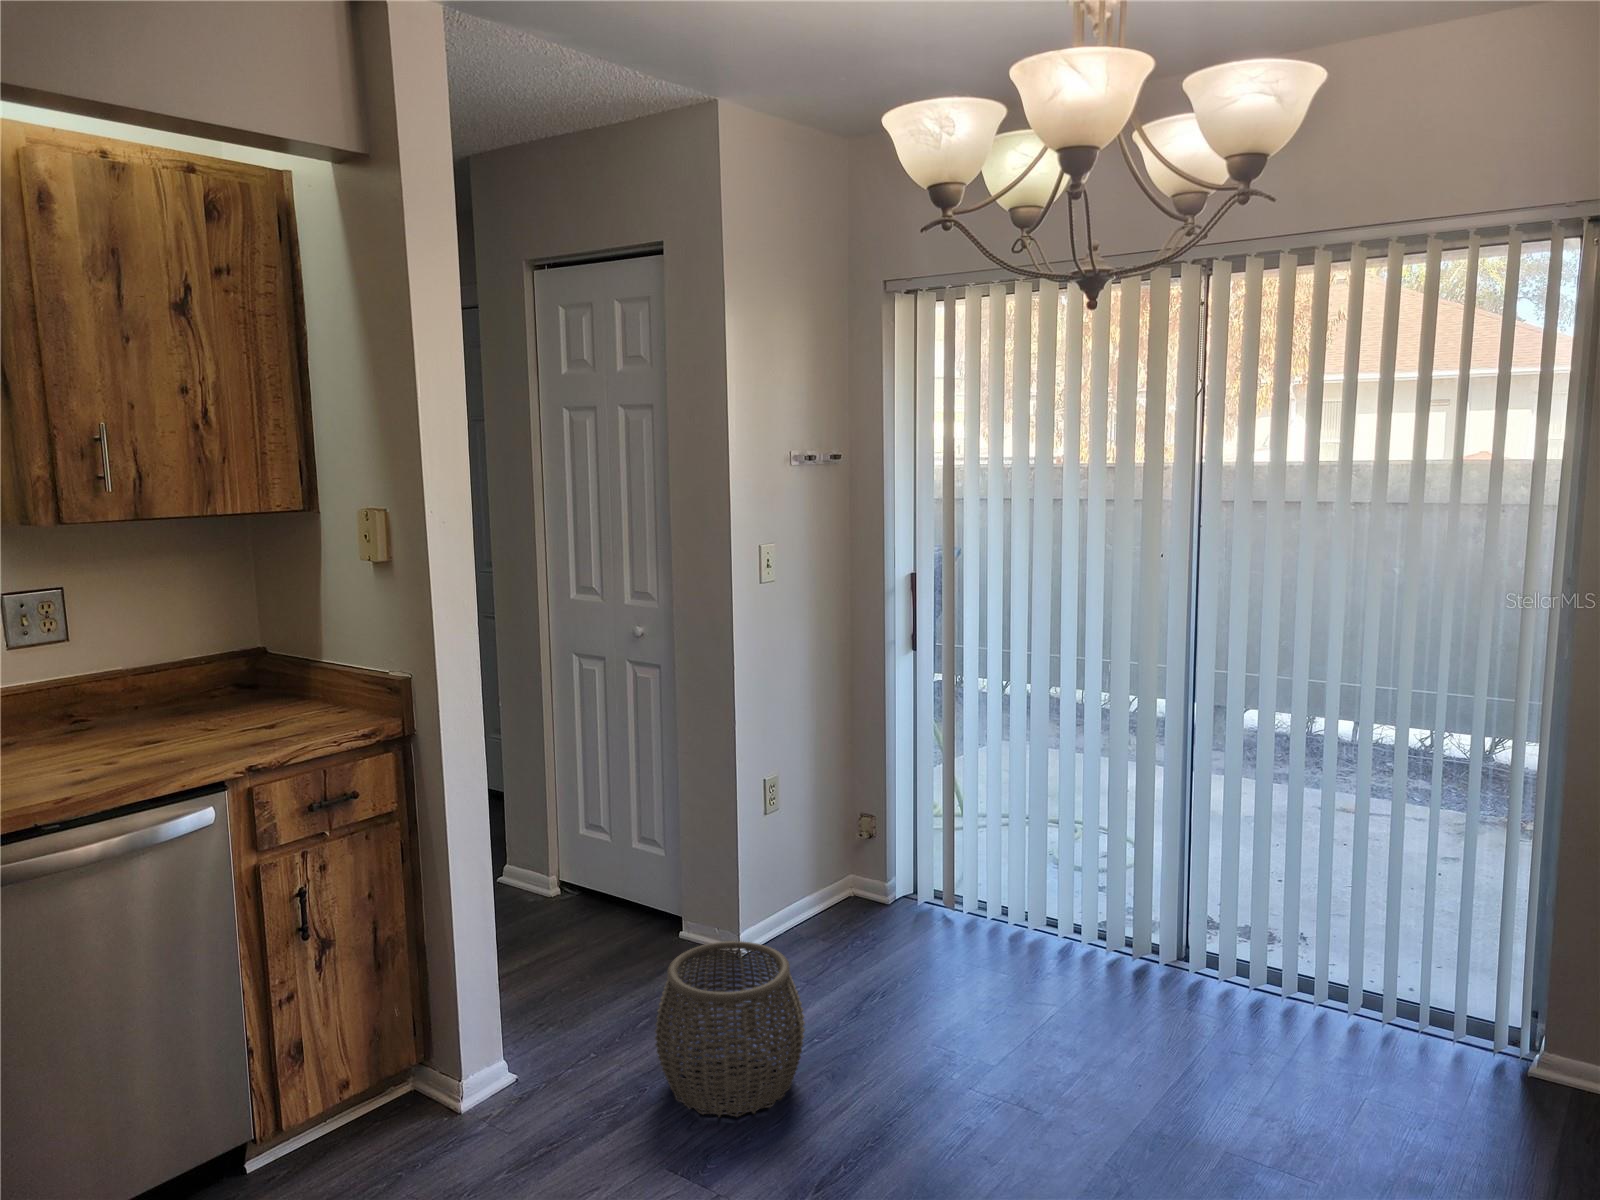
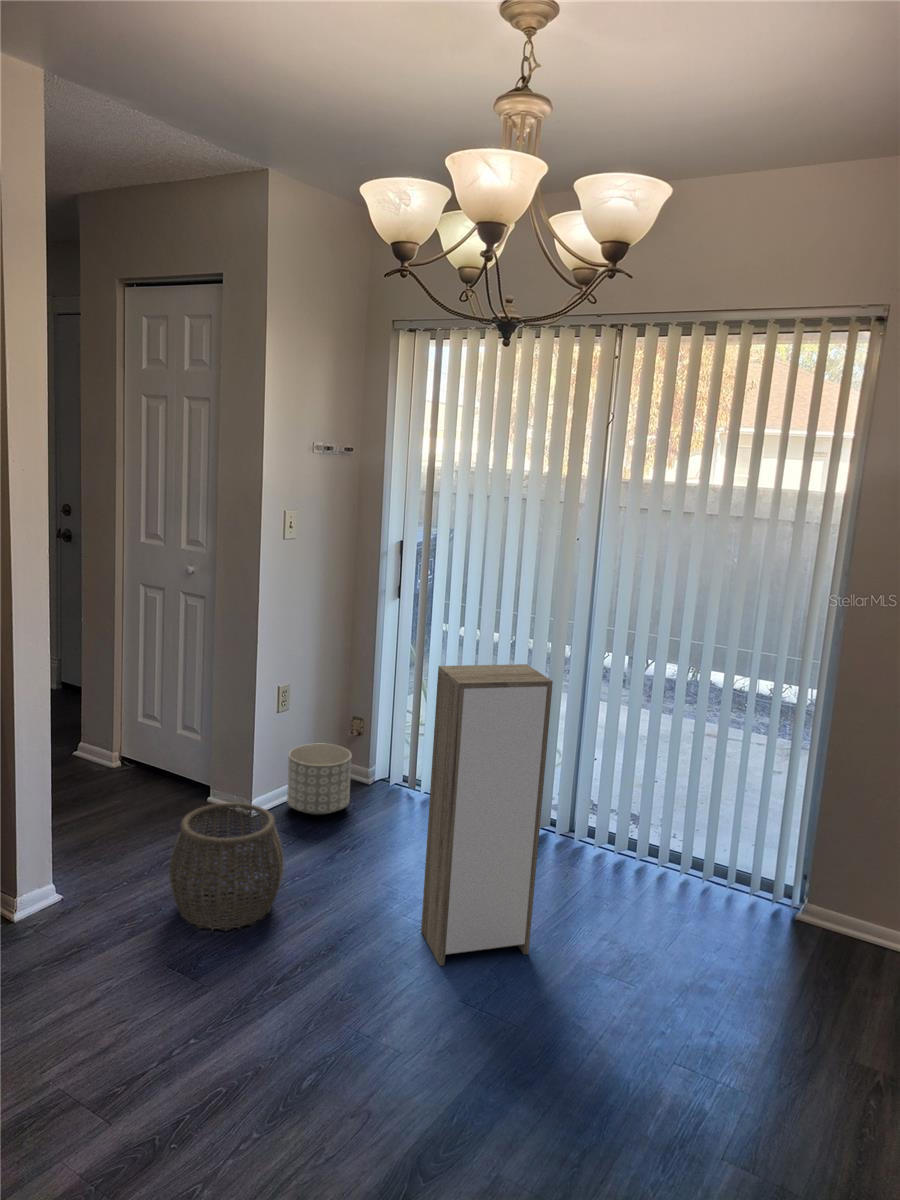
storage cabinet: none [999,735,1167,1160] -> present [421,664,553,966]
planter: none [784,851,868,949] -> present [287,744,352,815]

